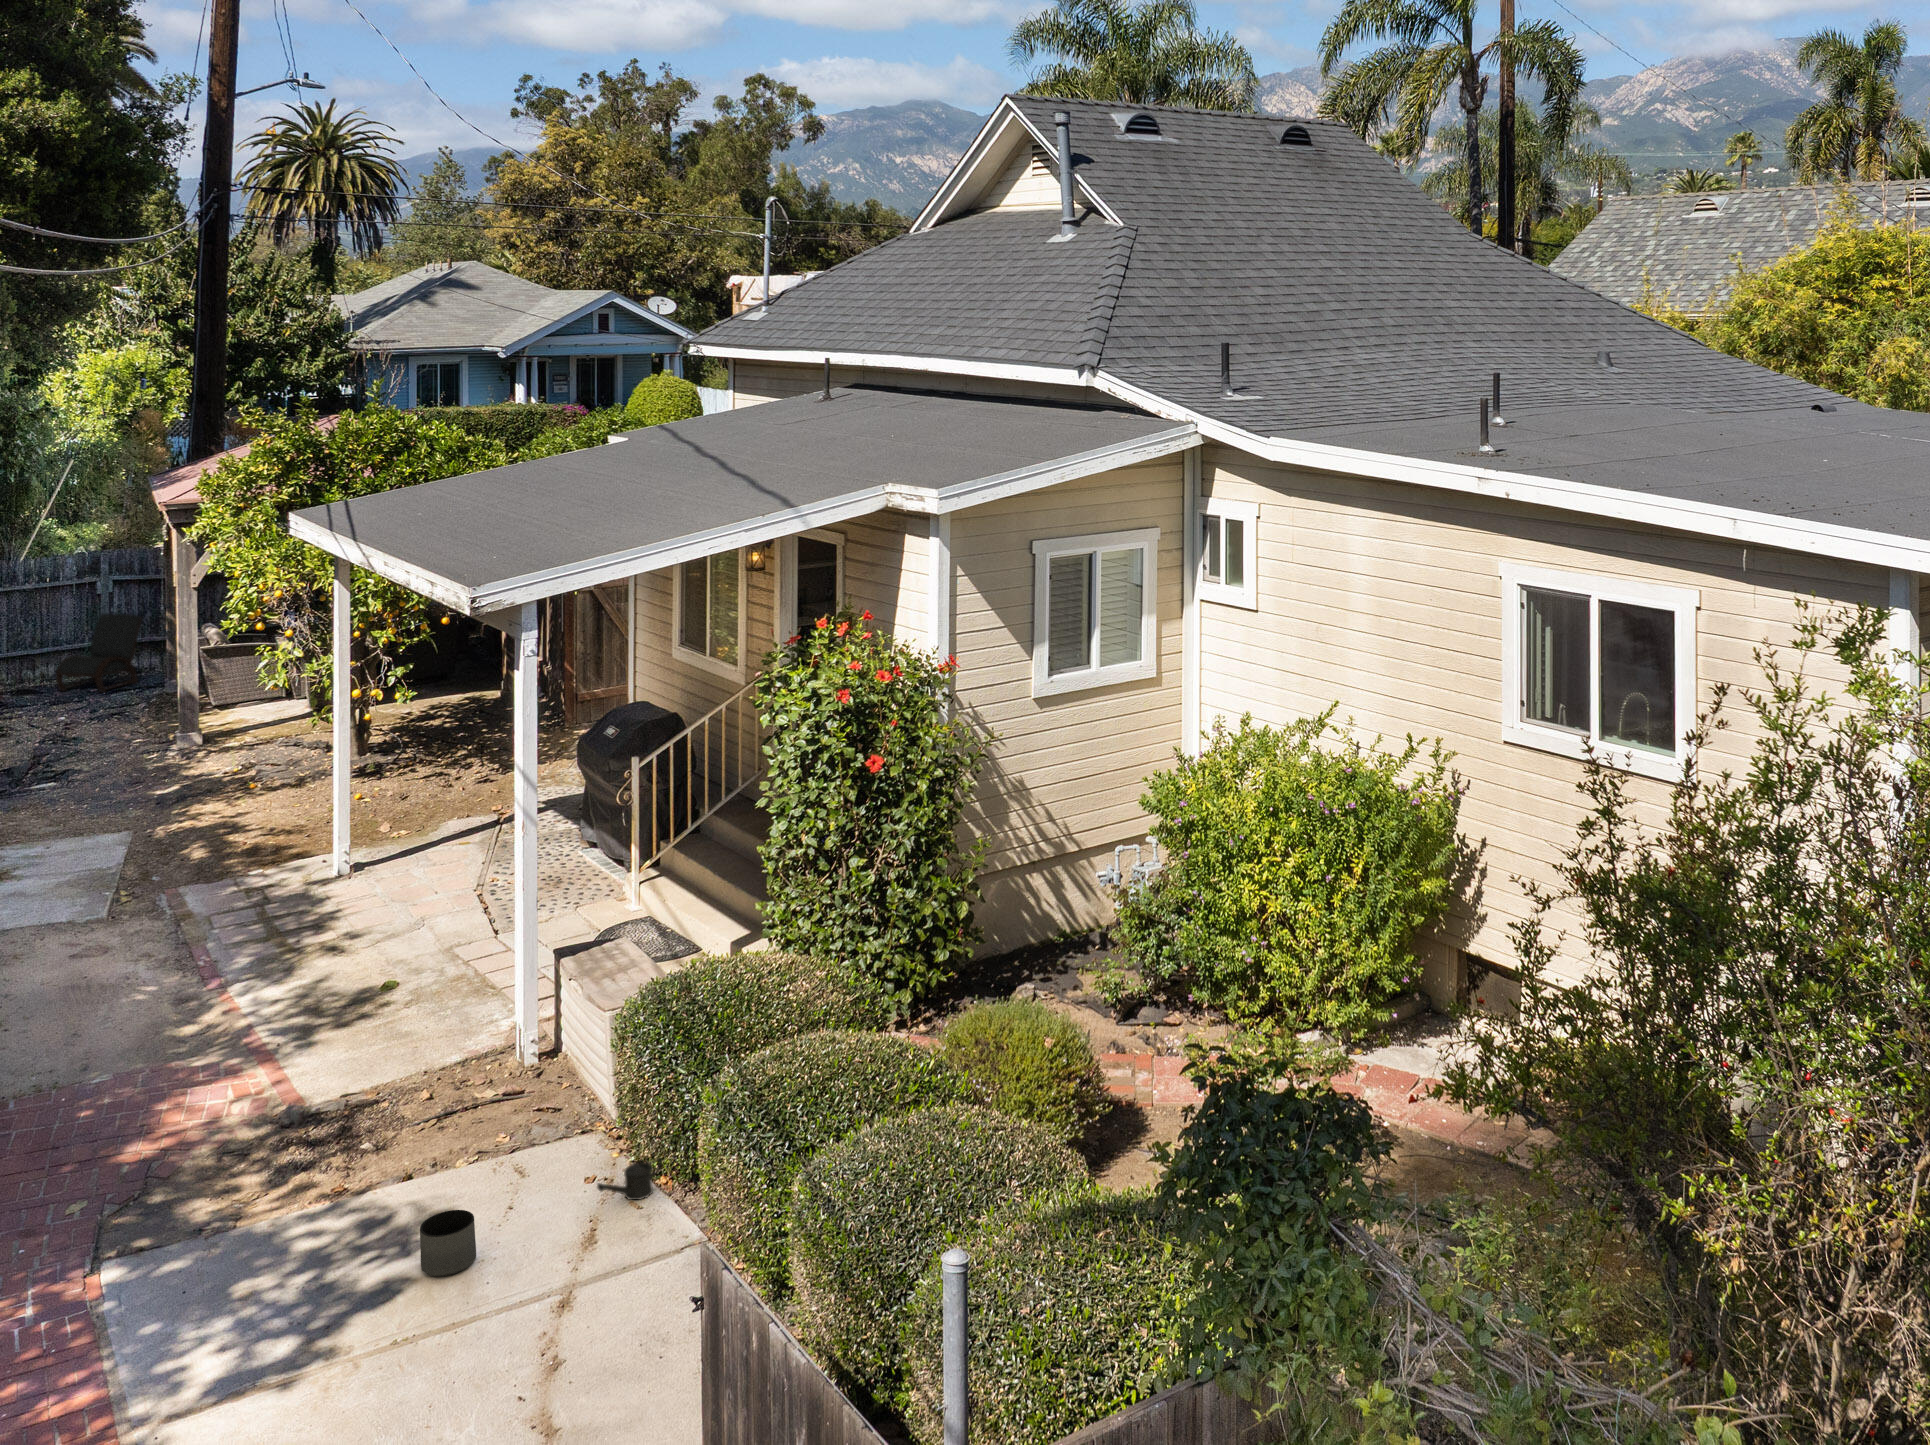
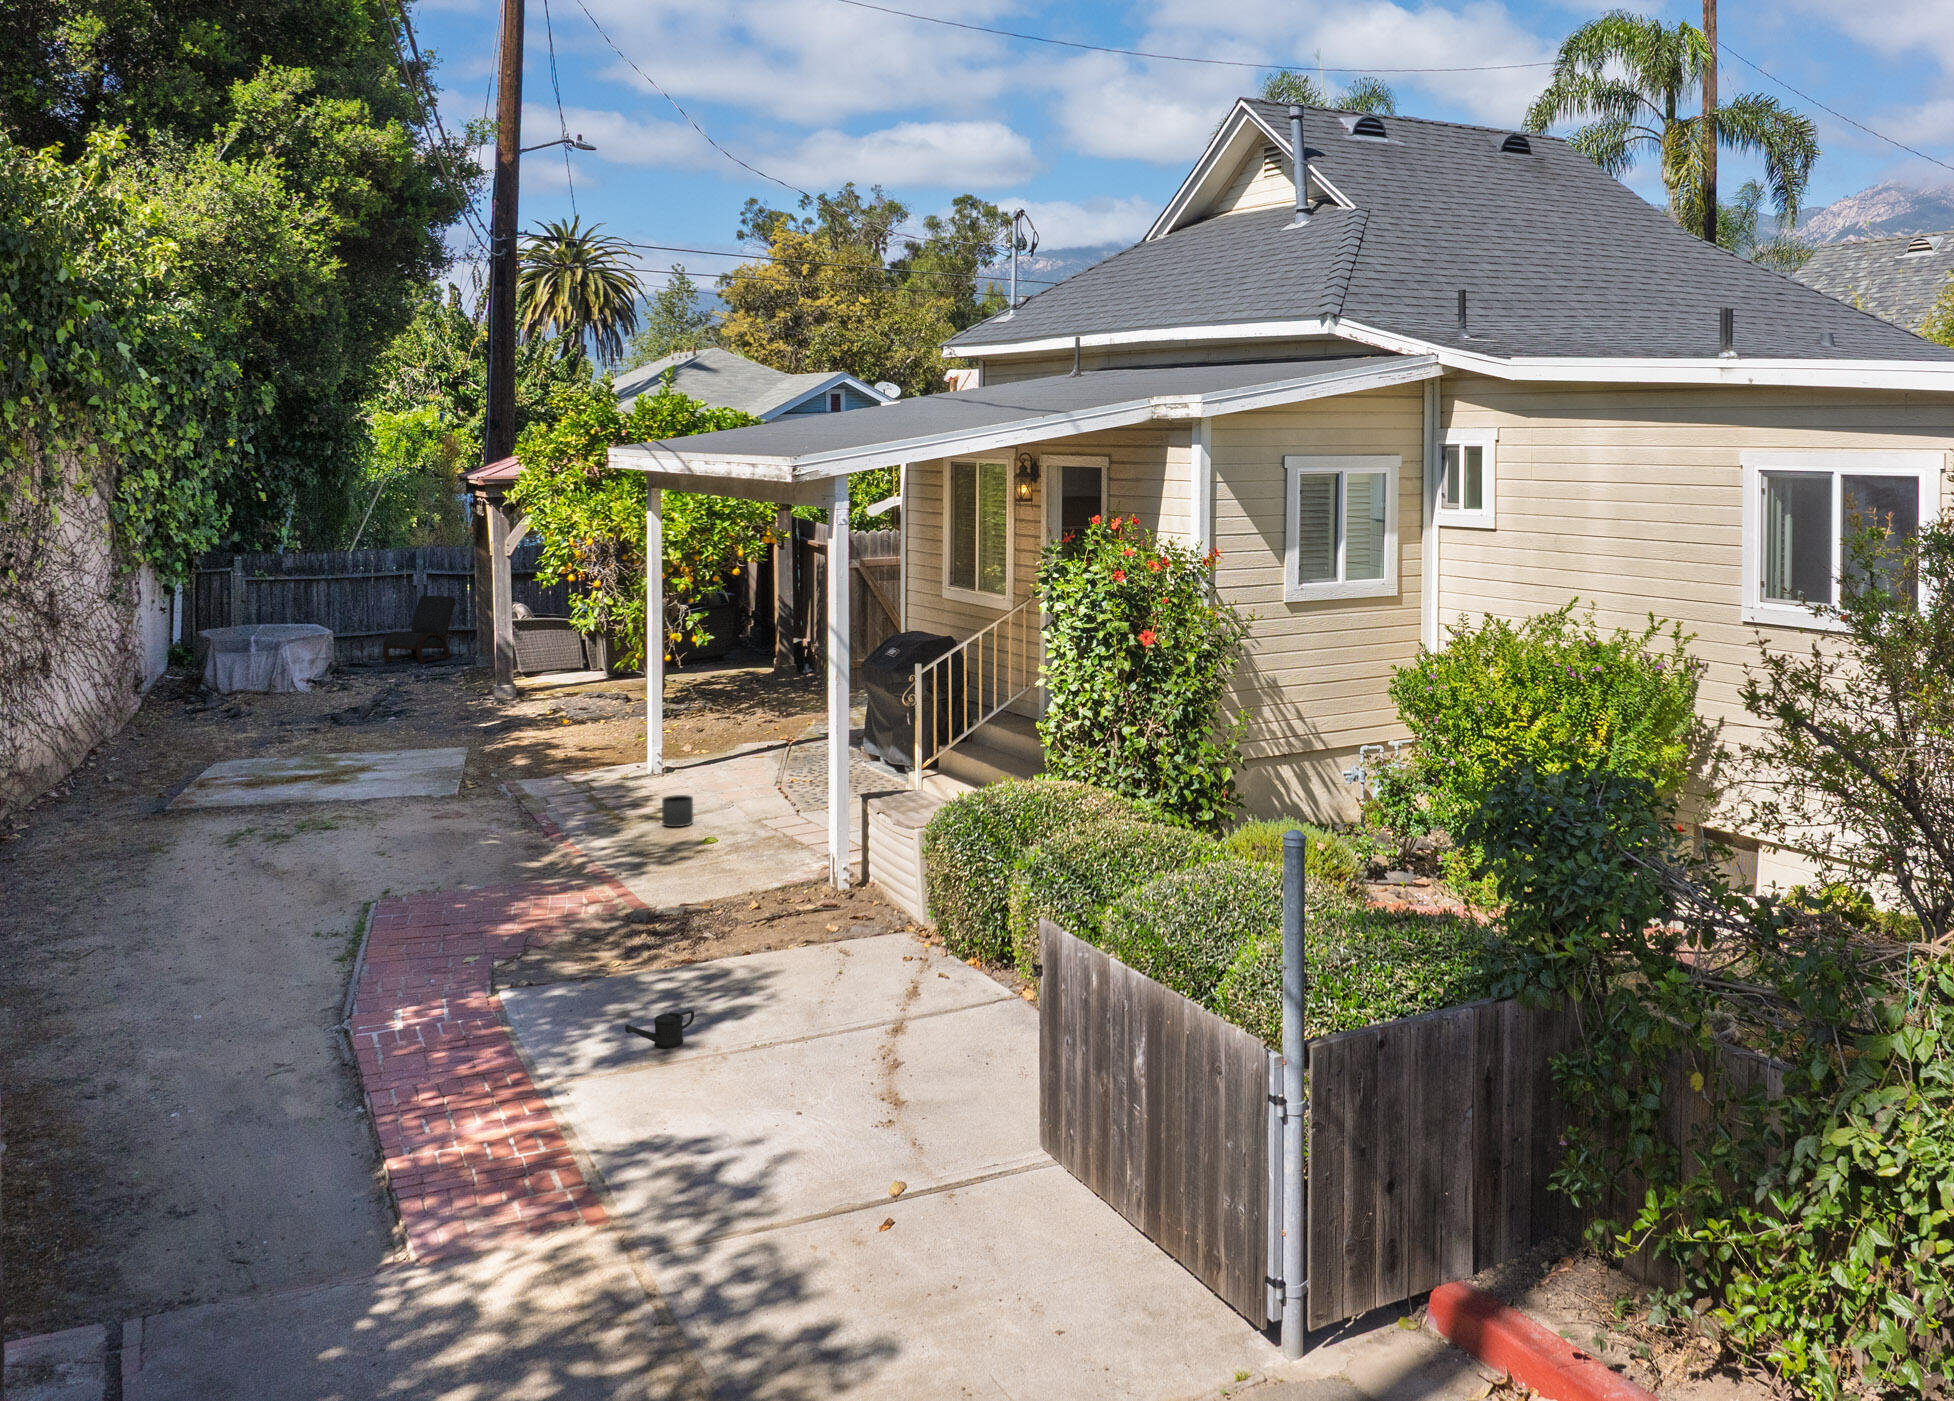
watering can: present [597,1158,662,1200] -> present [625,1010,694,1048]
planter: present [420,1210,476,1277] -> present [662,795,693,827]

